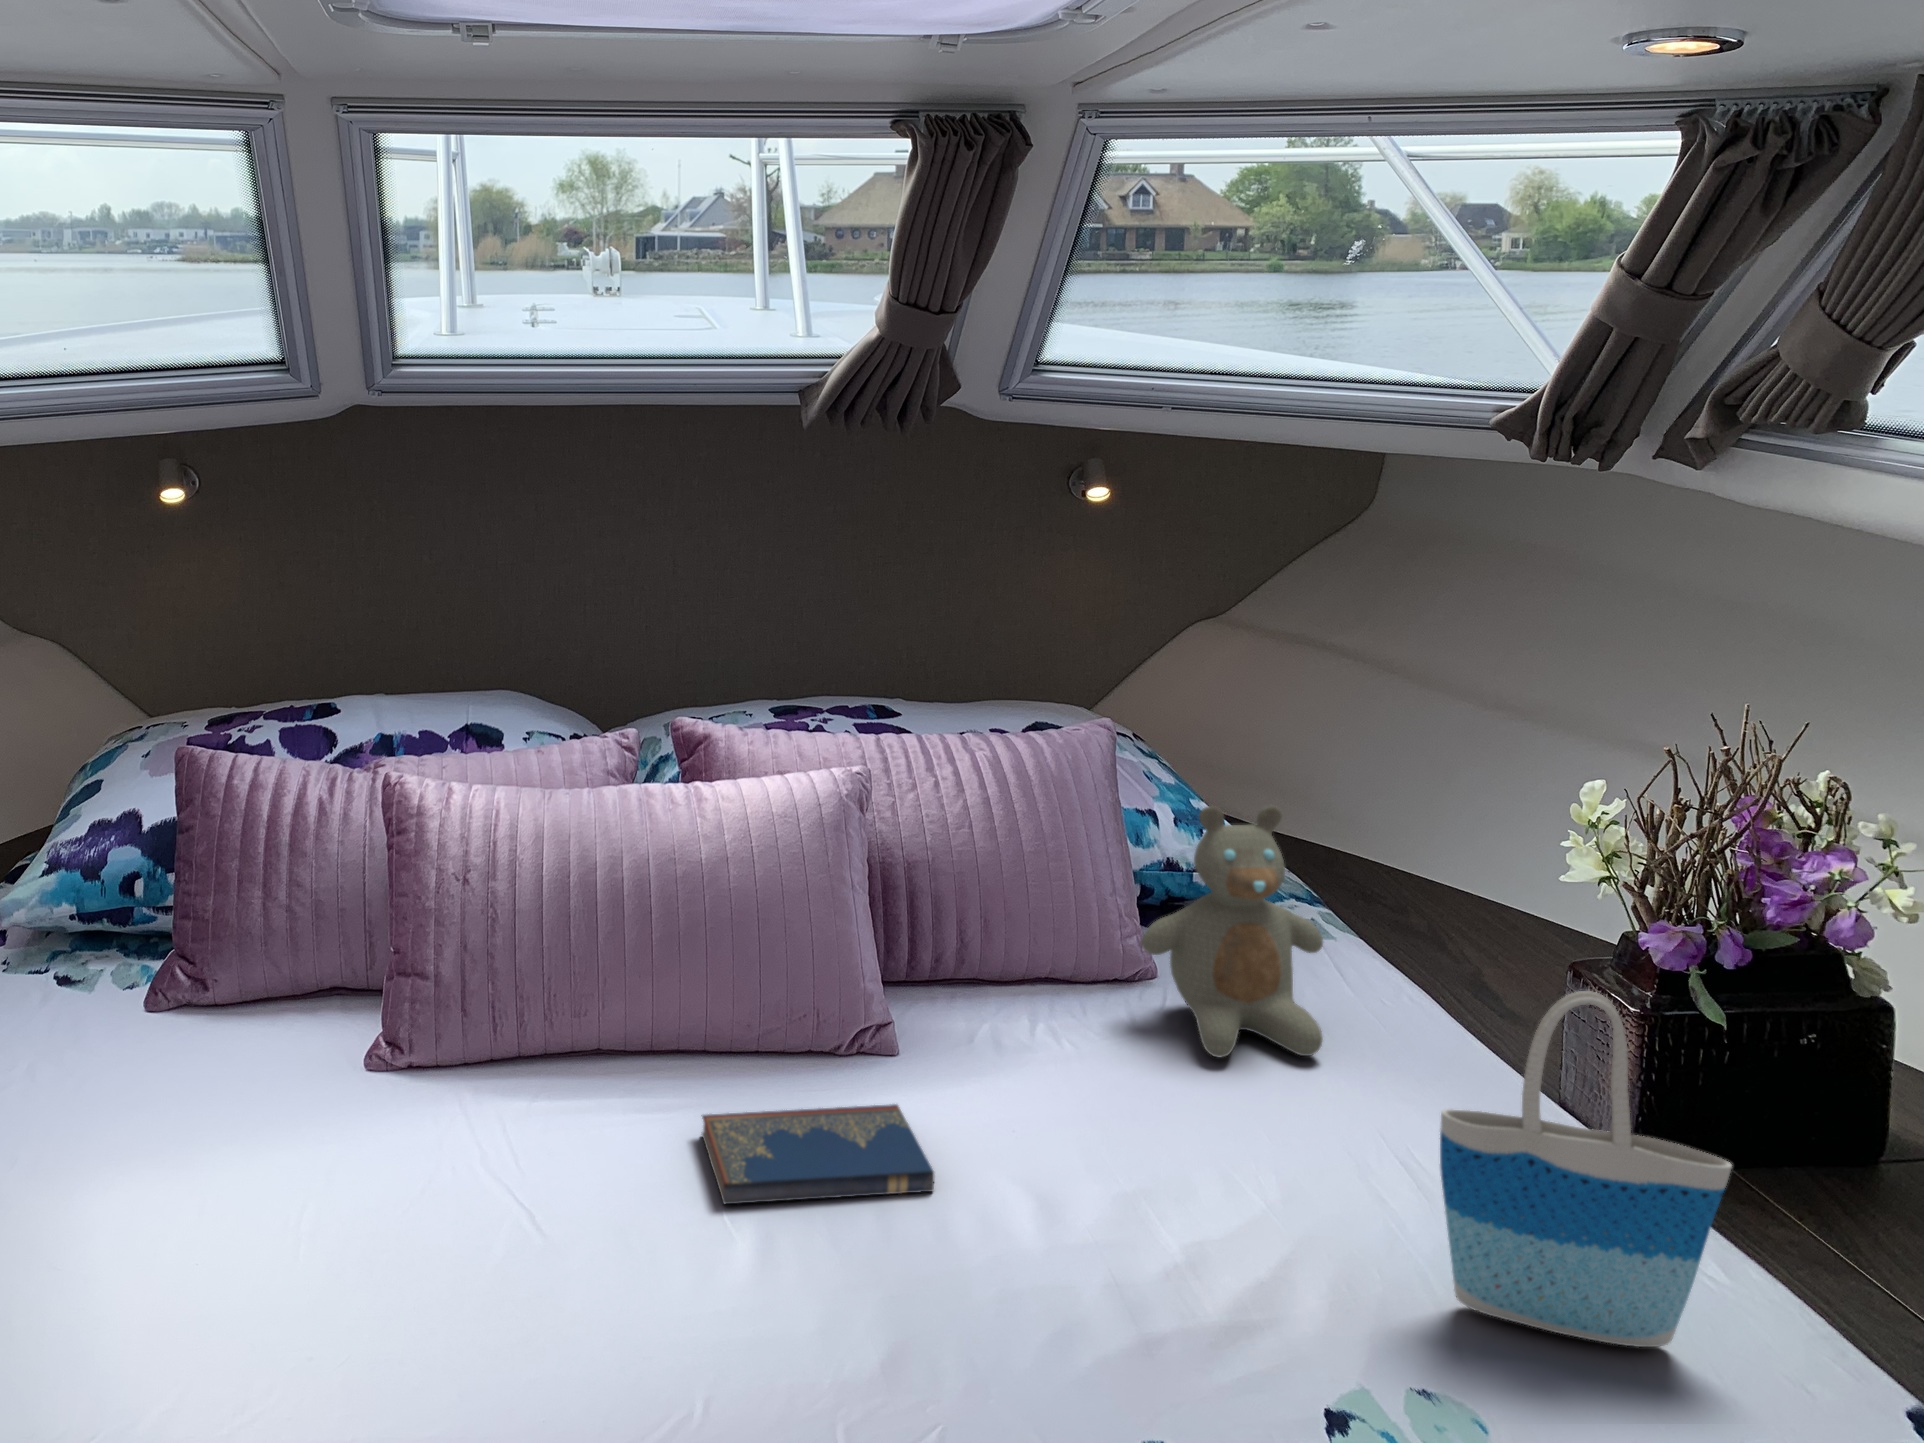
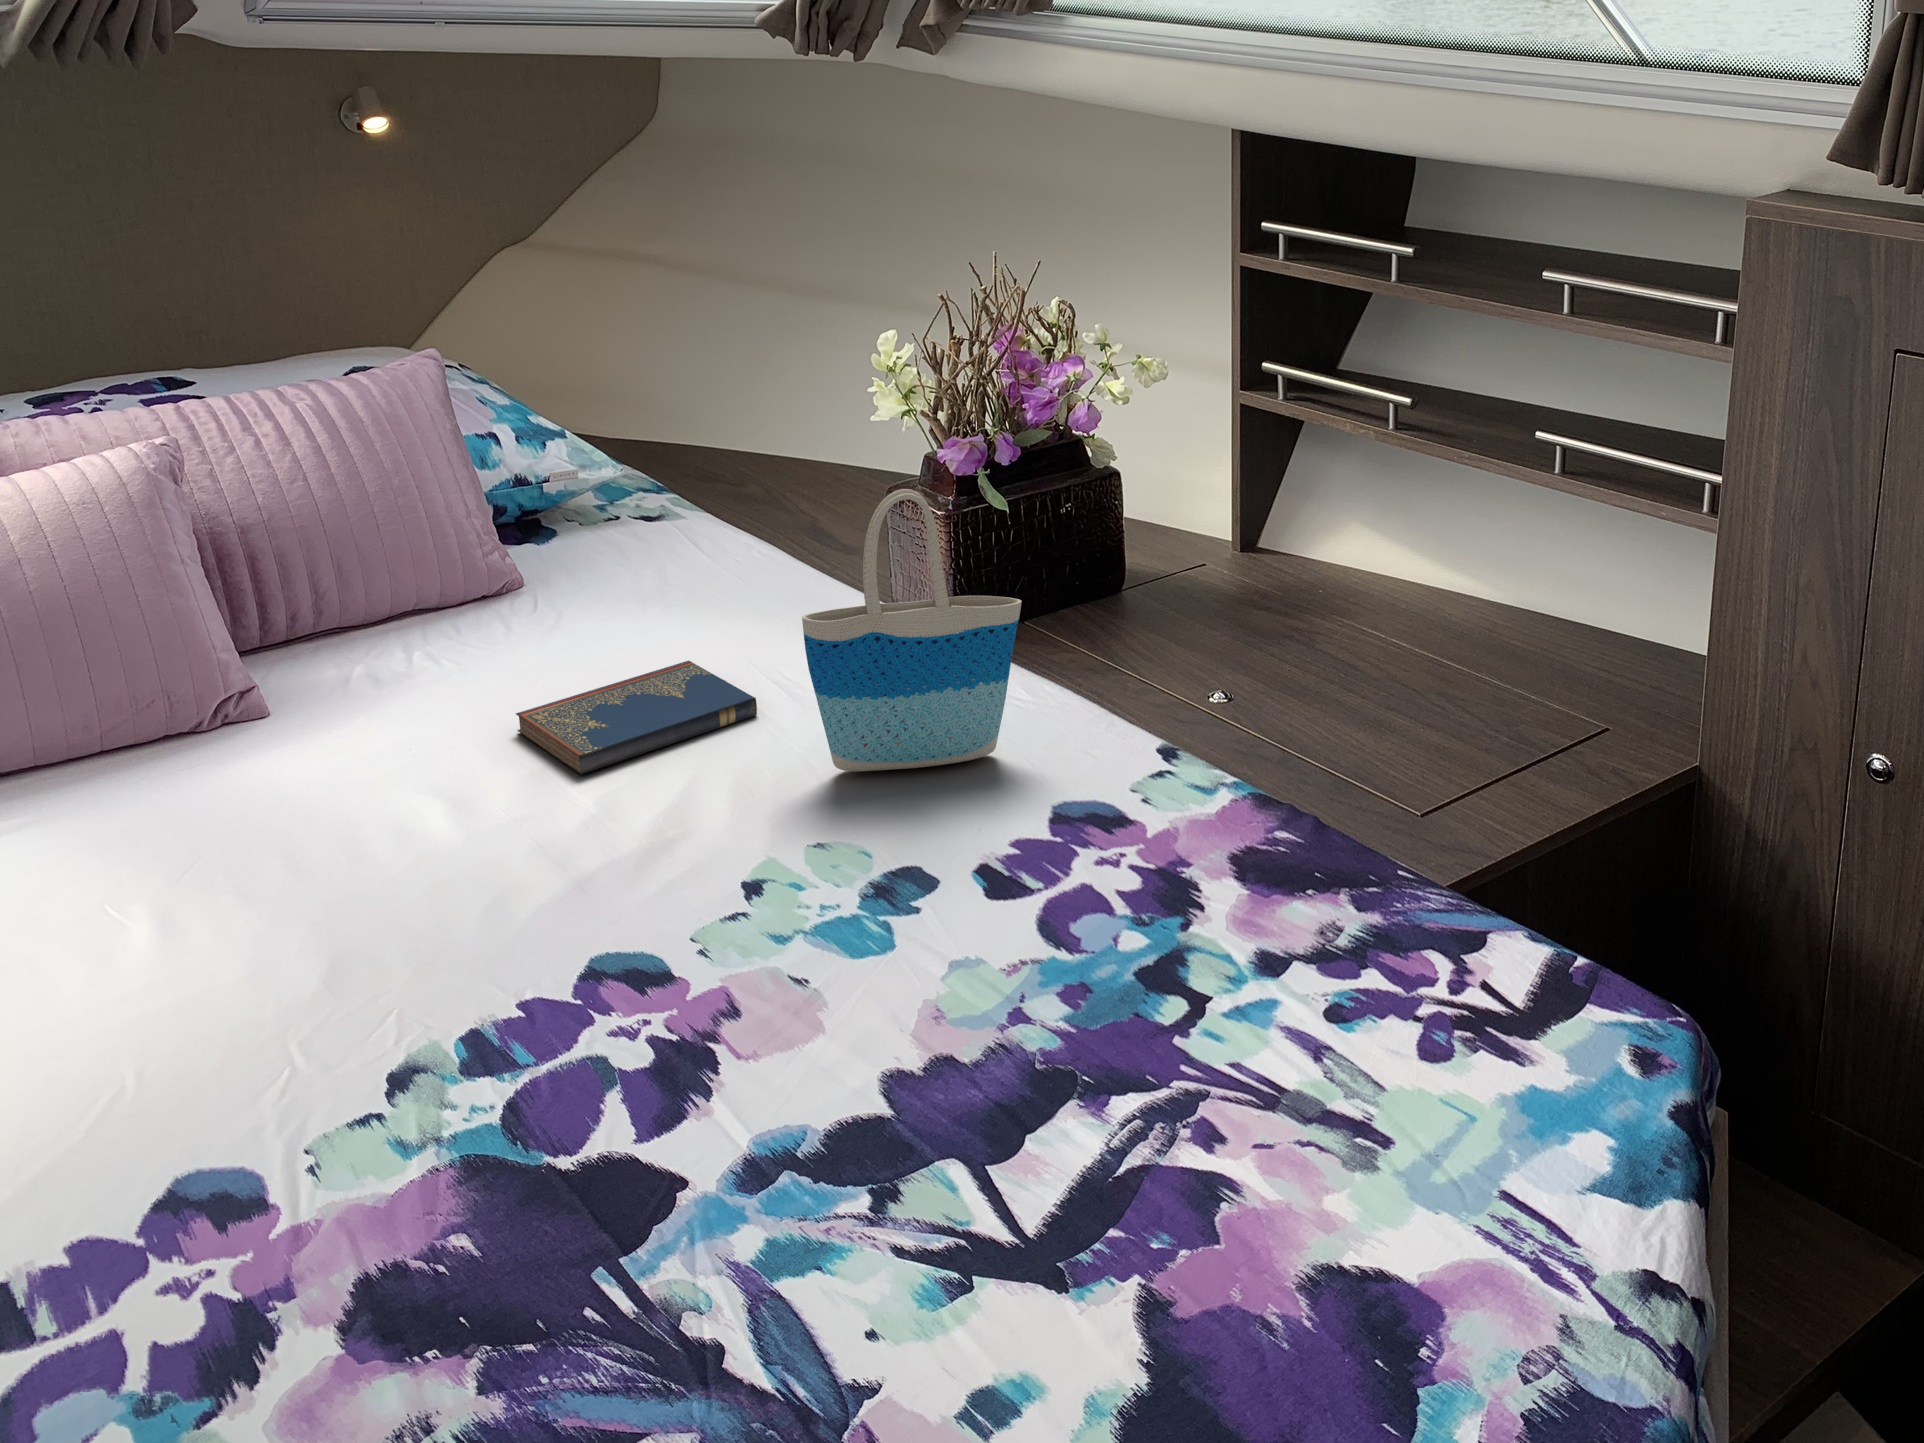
teddy bear: present [1141,806,1323,1057] -> none [508,398,693,638]
hardcover book: present [701,1104,934,1204] -> present [516,660,757,774]

